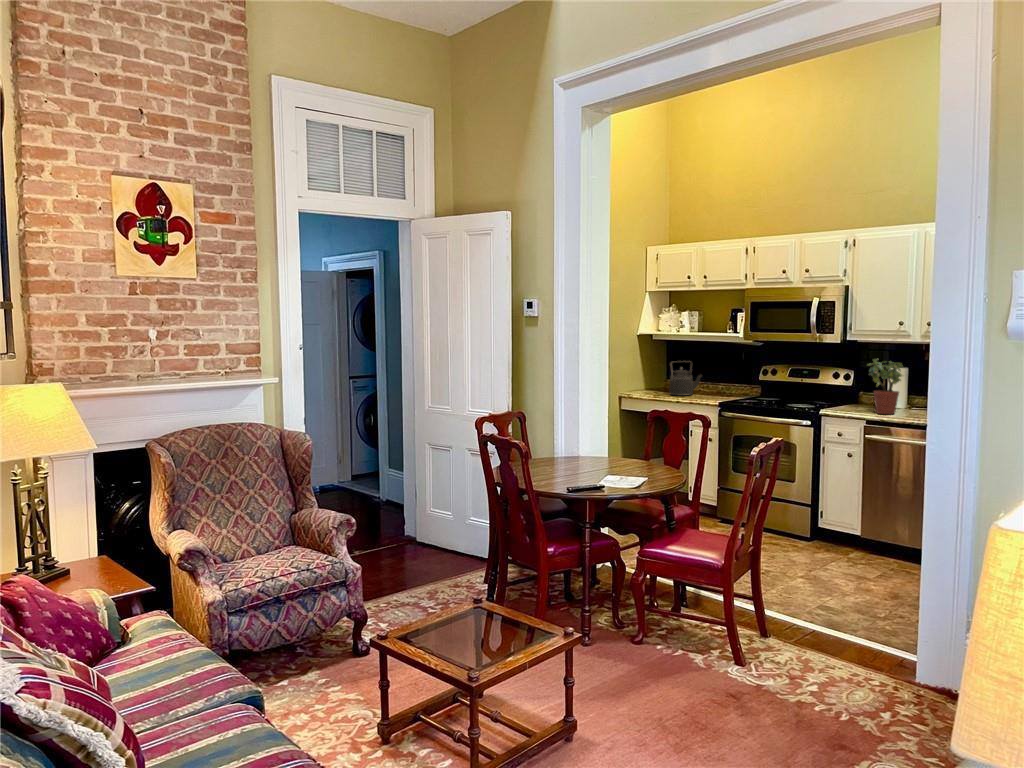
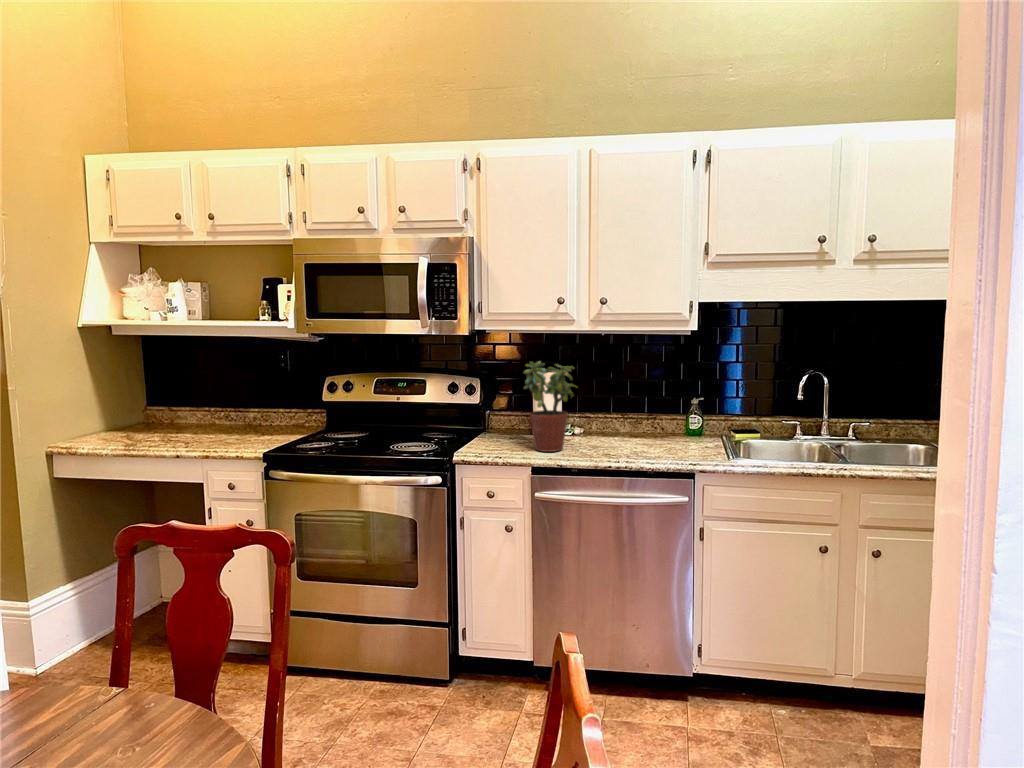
kettle: present [669,363,702,395] -> none [154,374,218,441]

